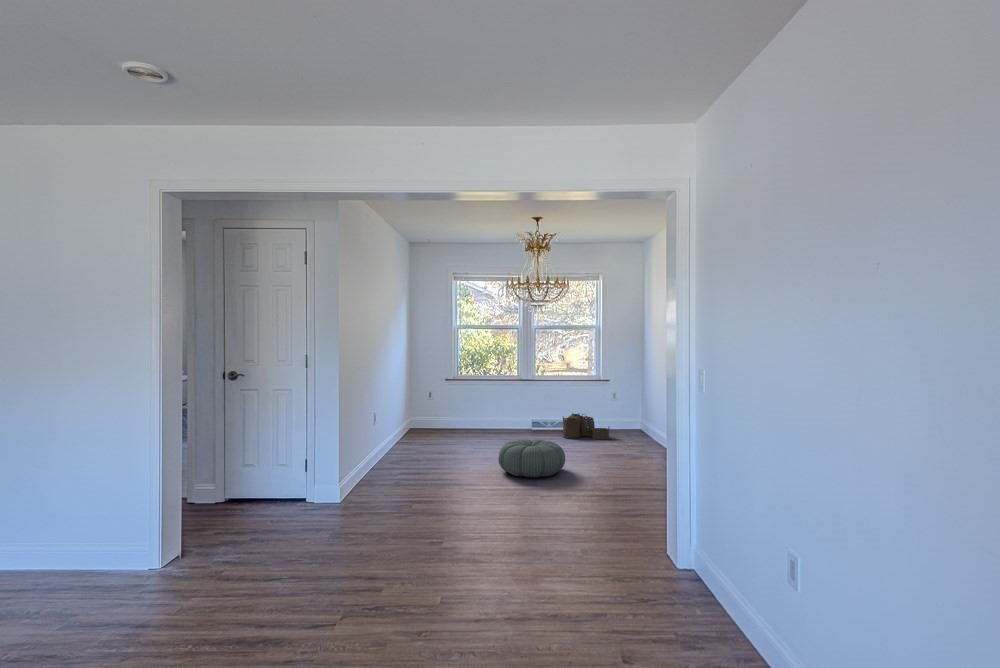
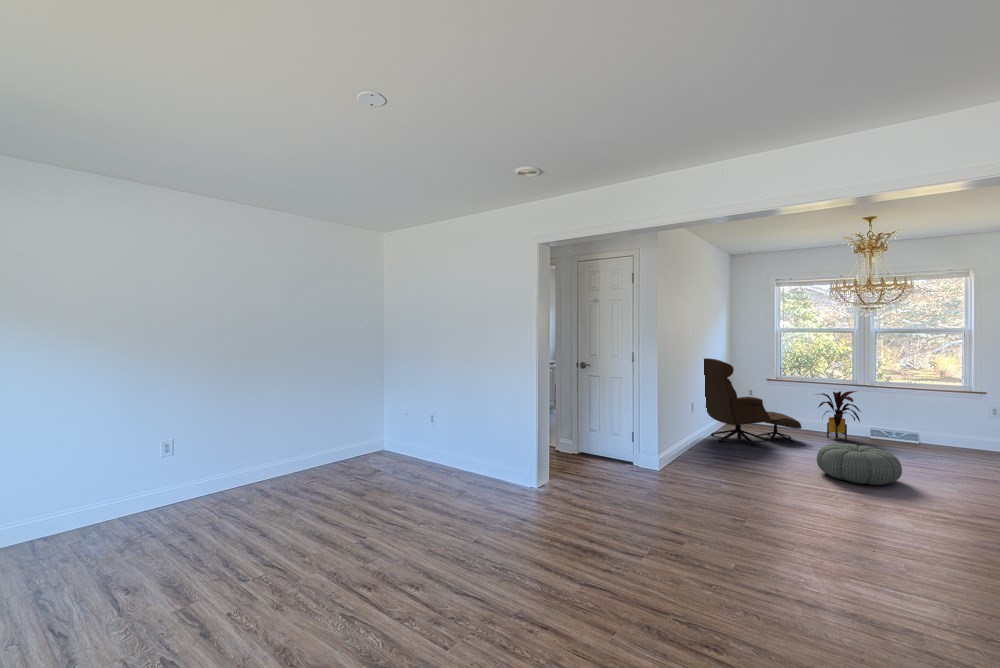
lounge chair: none [380,359,479,454] -> present [704,358,802,446]
house plant: none [487,386,526,436] -> present [818,391,860,440]
woven basket: present [563,414,610,440] -> none [910,425,983,461]

